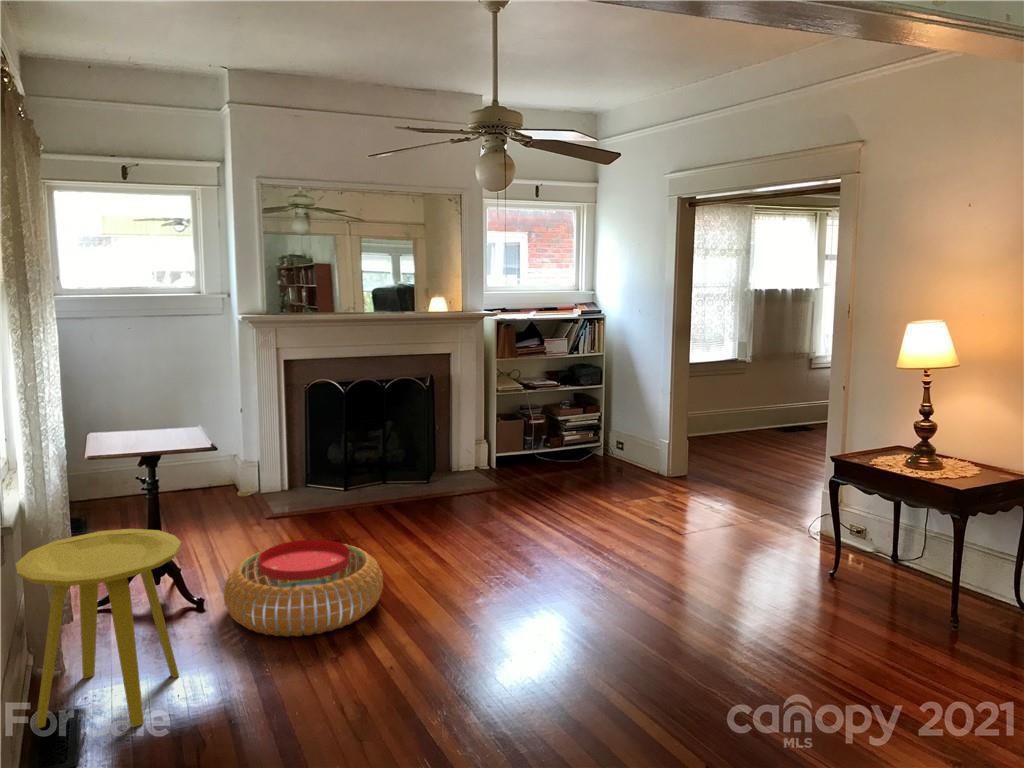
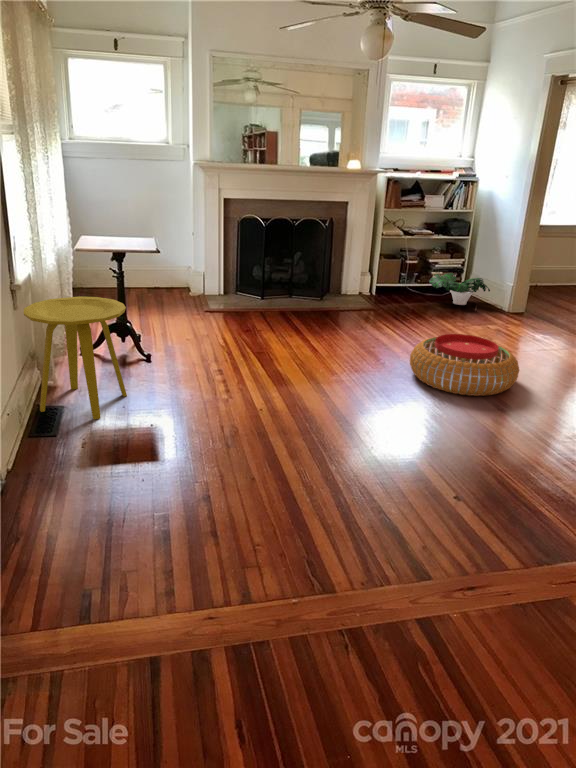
potted plant: none [563,430,641,471] -> present [429,273,490,305]
pouf: present [224,539,383,636] -> present [410,334,519,396]

